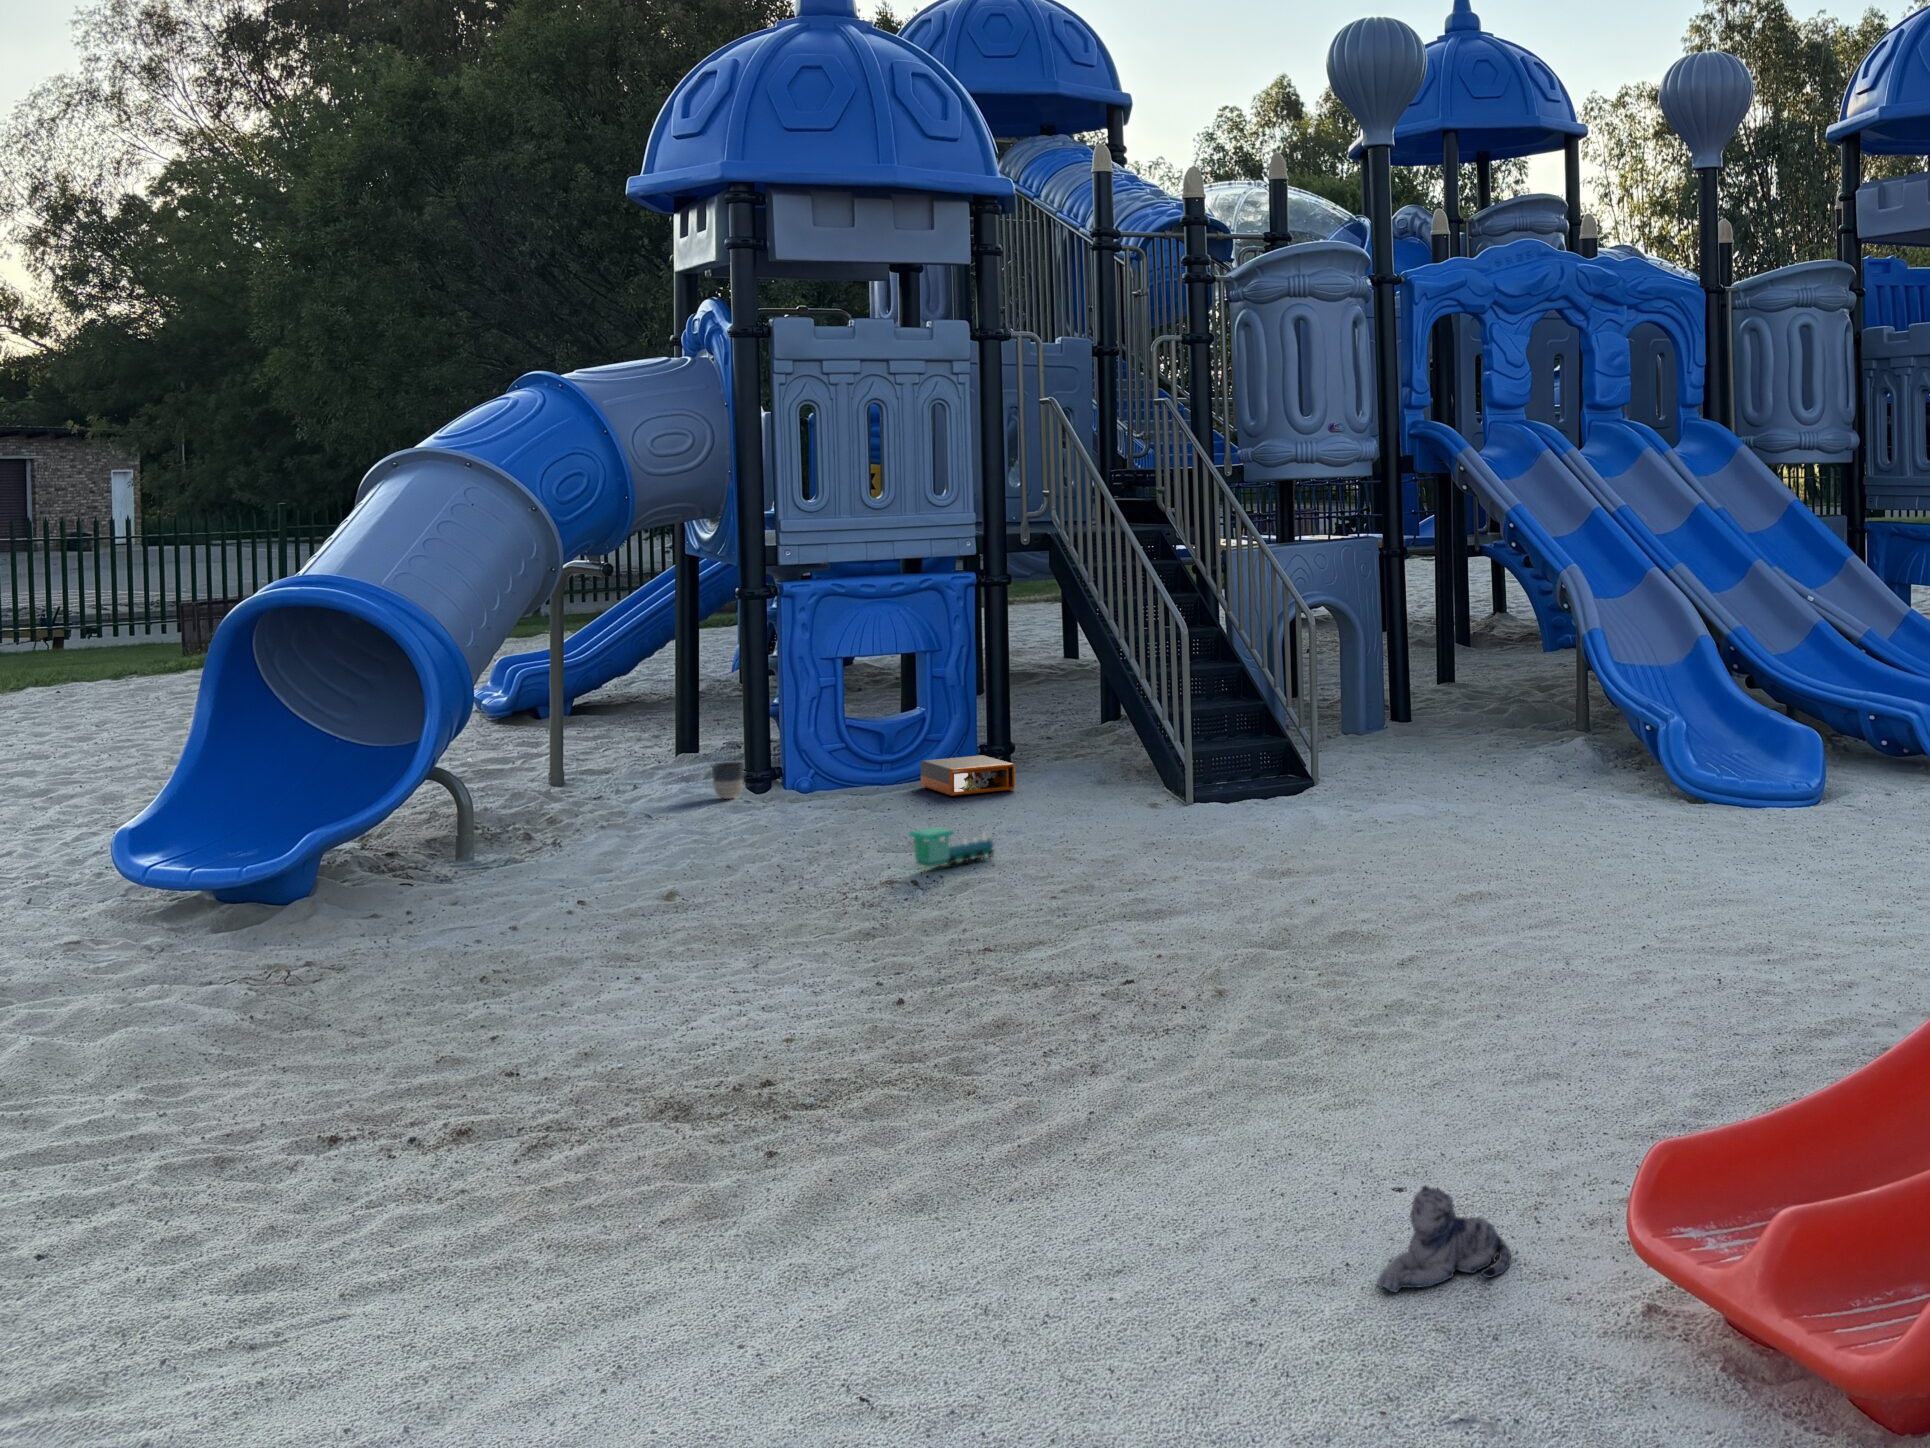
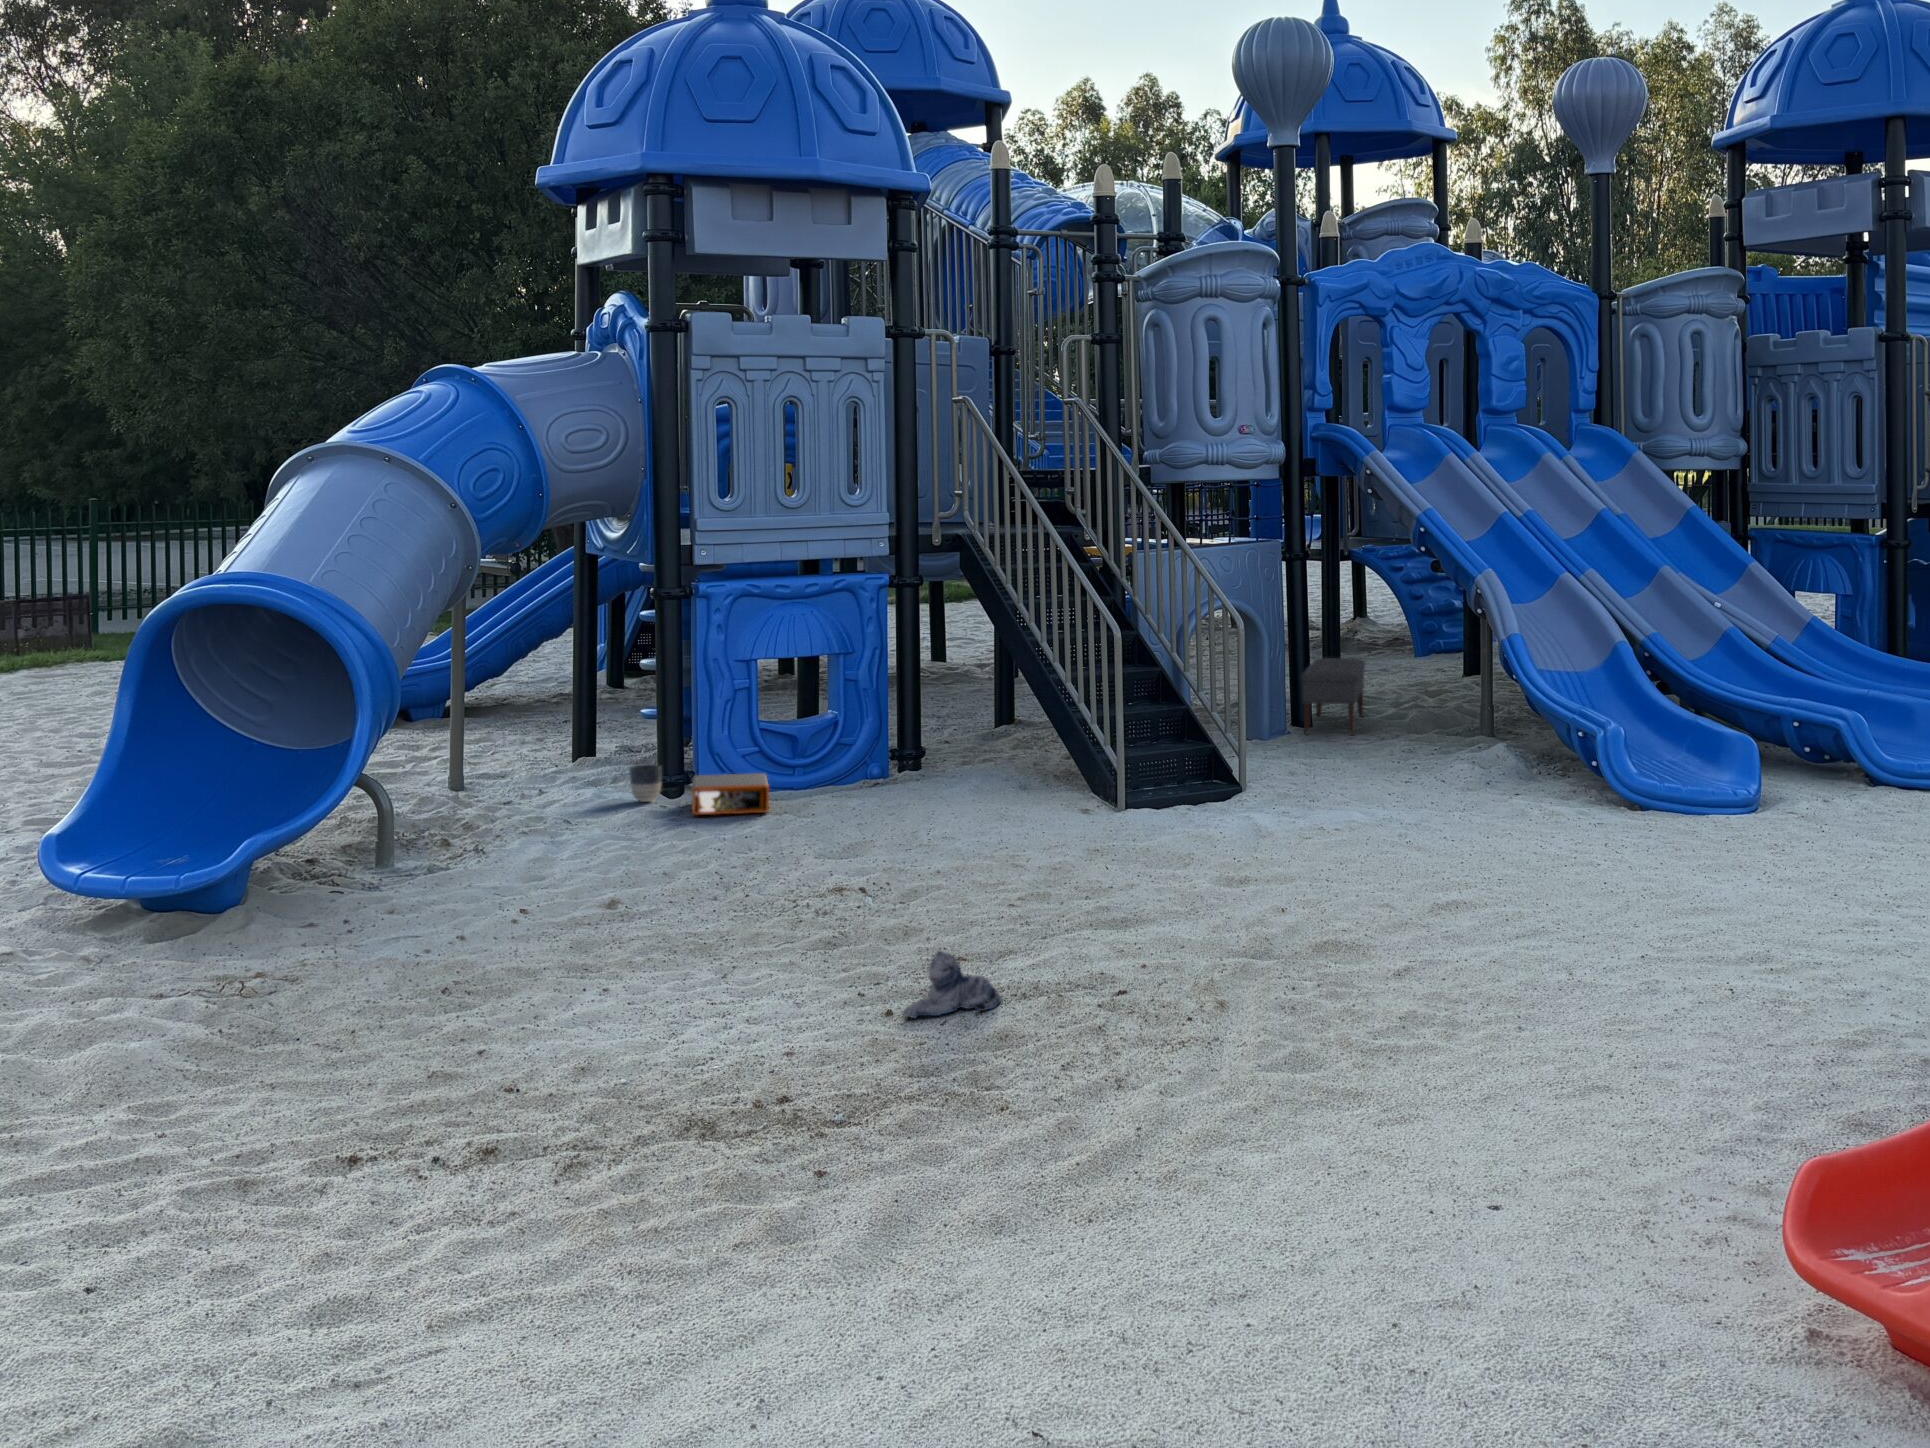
bench: none [1394,655,1466,732] -> present [1301,658,1365,734]
storage box: present [921,755,1015,796] -> present [692,773,769,815]
toy train: present [909,827,994,868] -> none [861,831,945,873]
plush toy: present [1377,1185,1511,1293] -> present [903,951,1001,1018]

